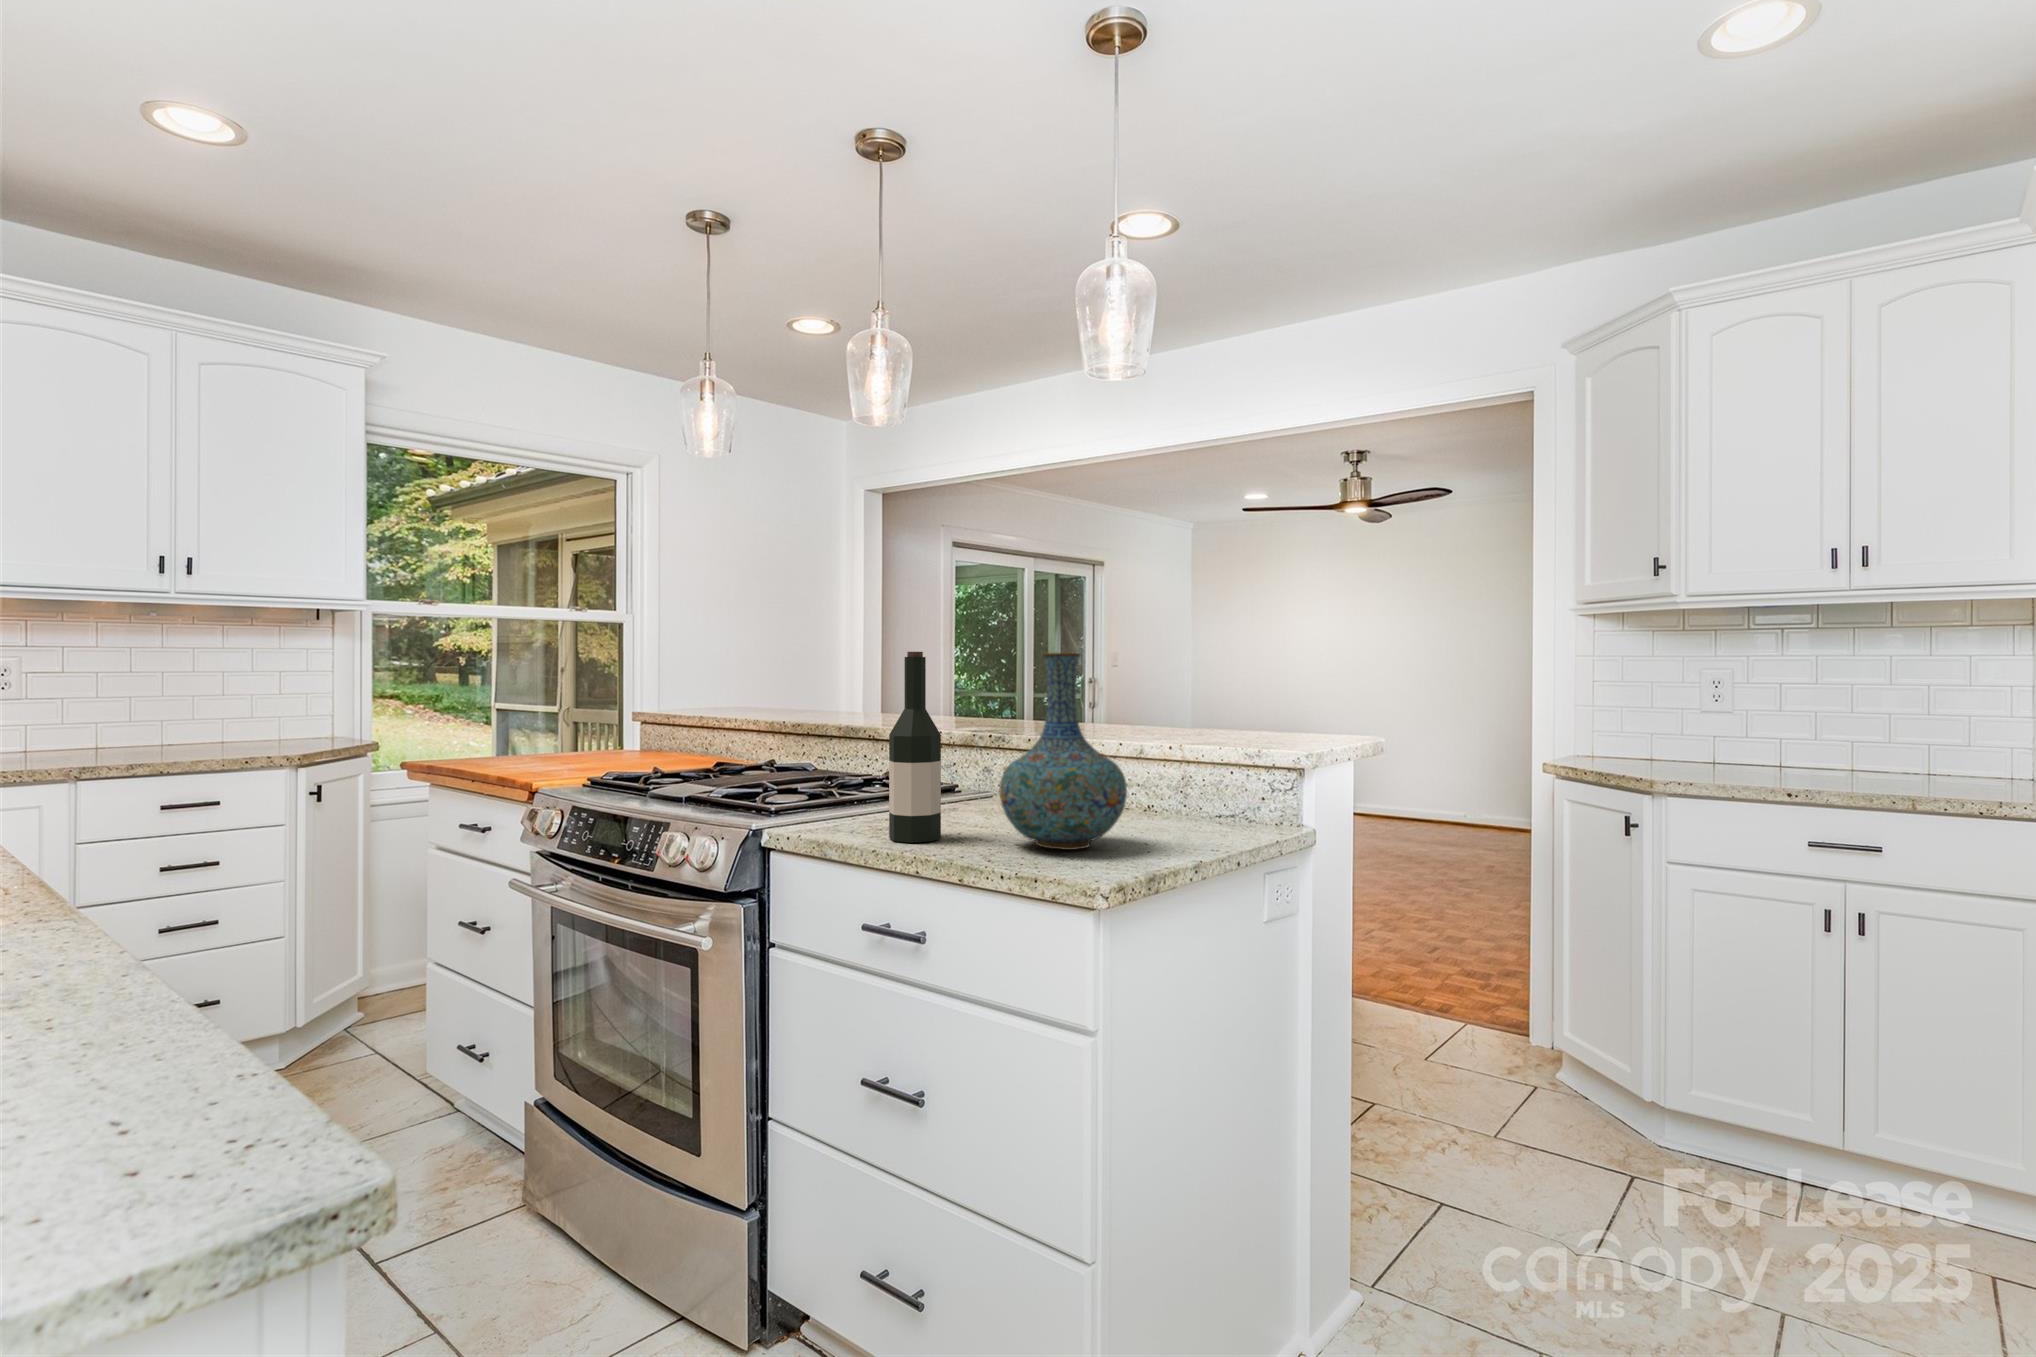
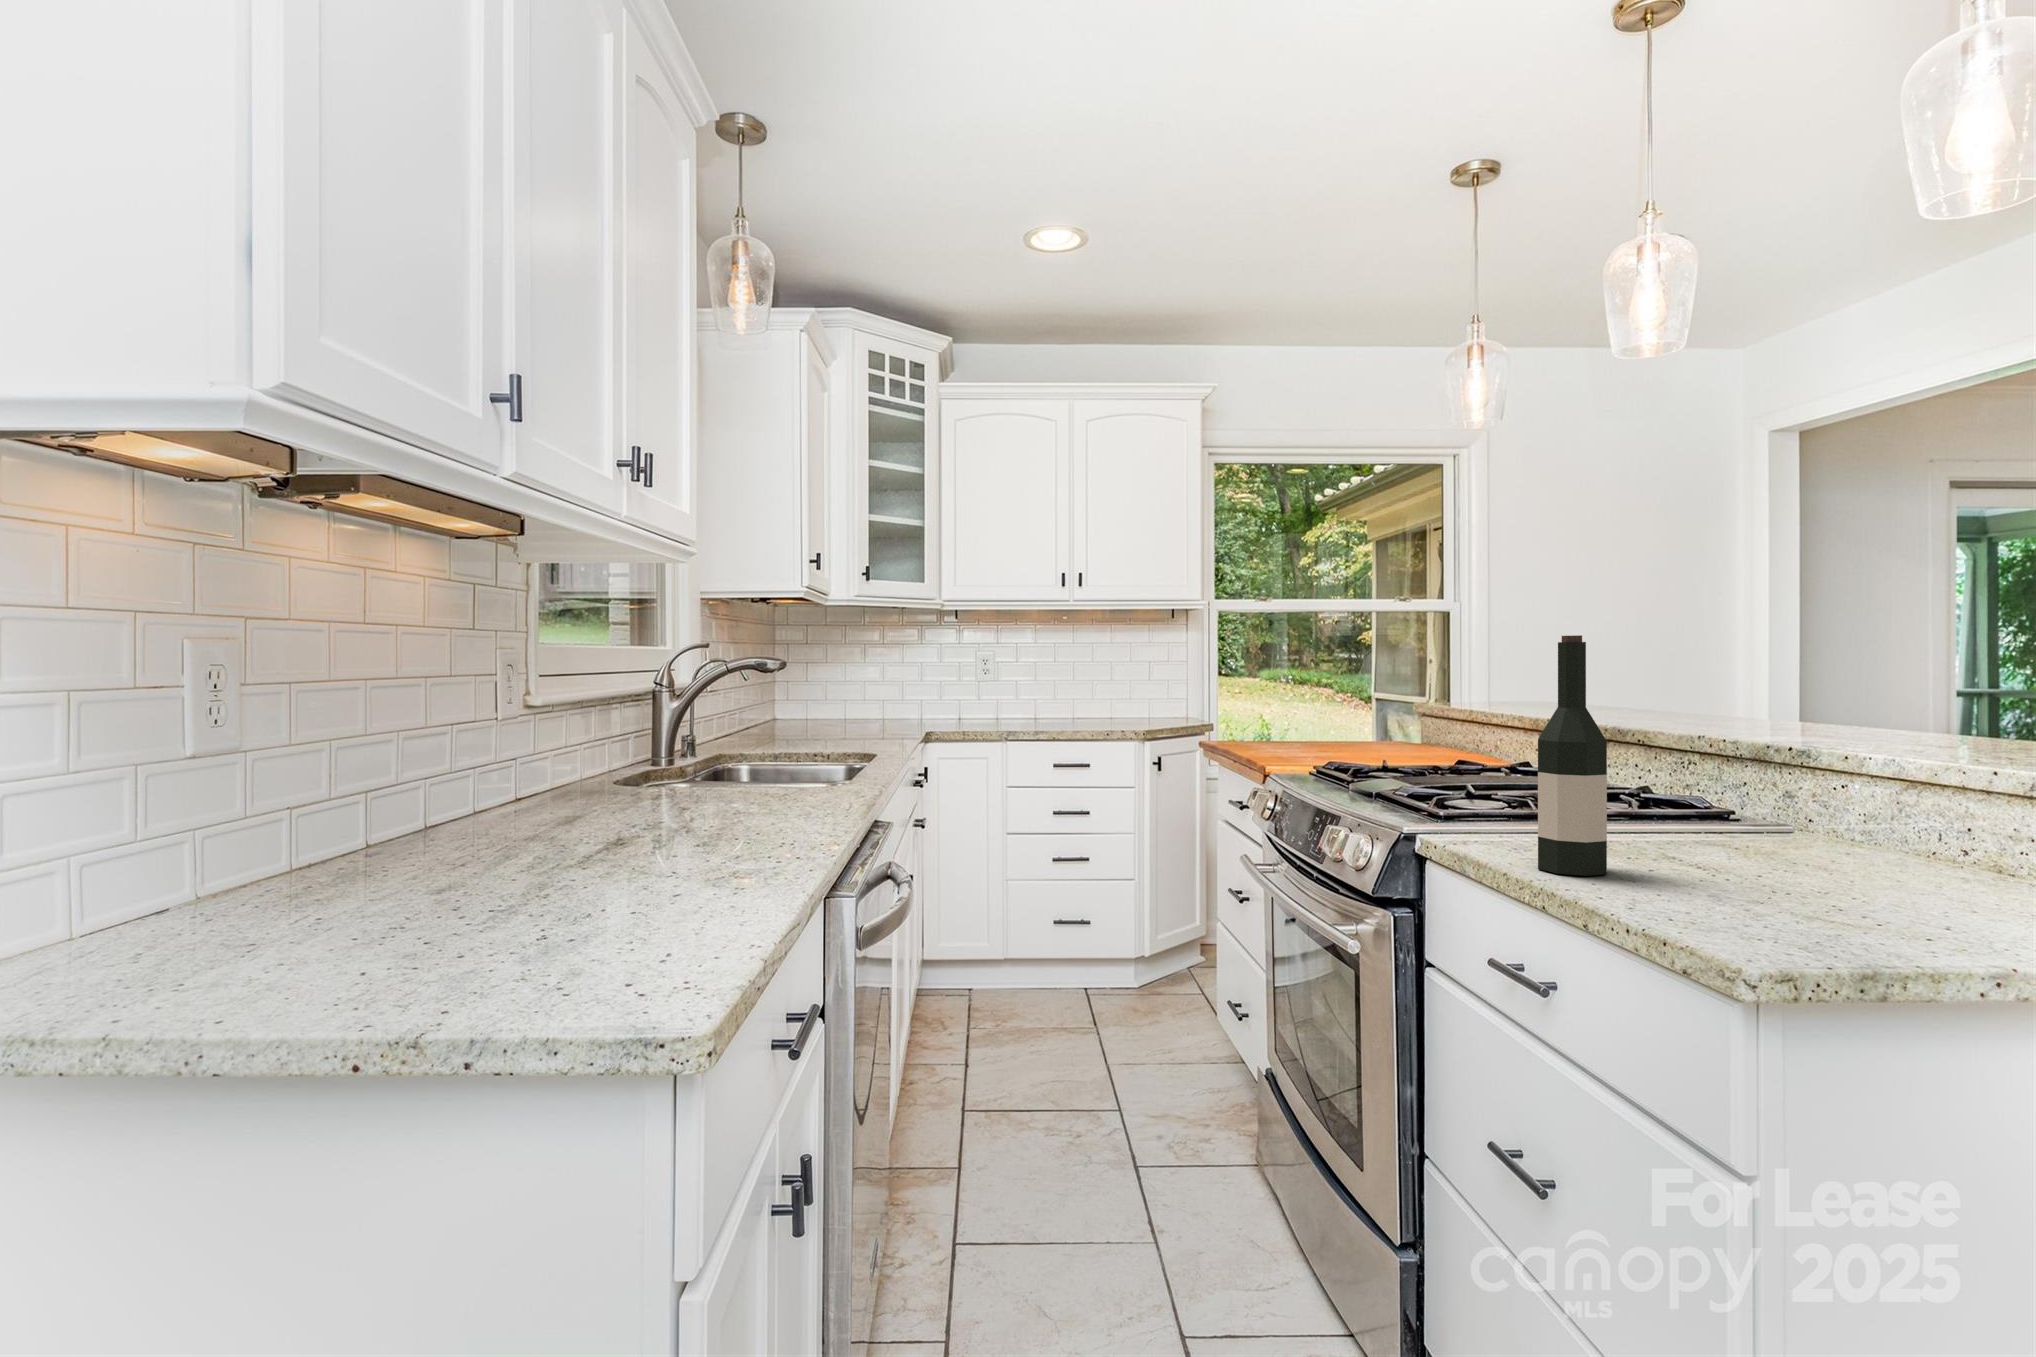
vase: present [1000,653,1127,850] -> none [1675,632,1904,920]

